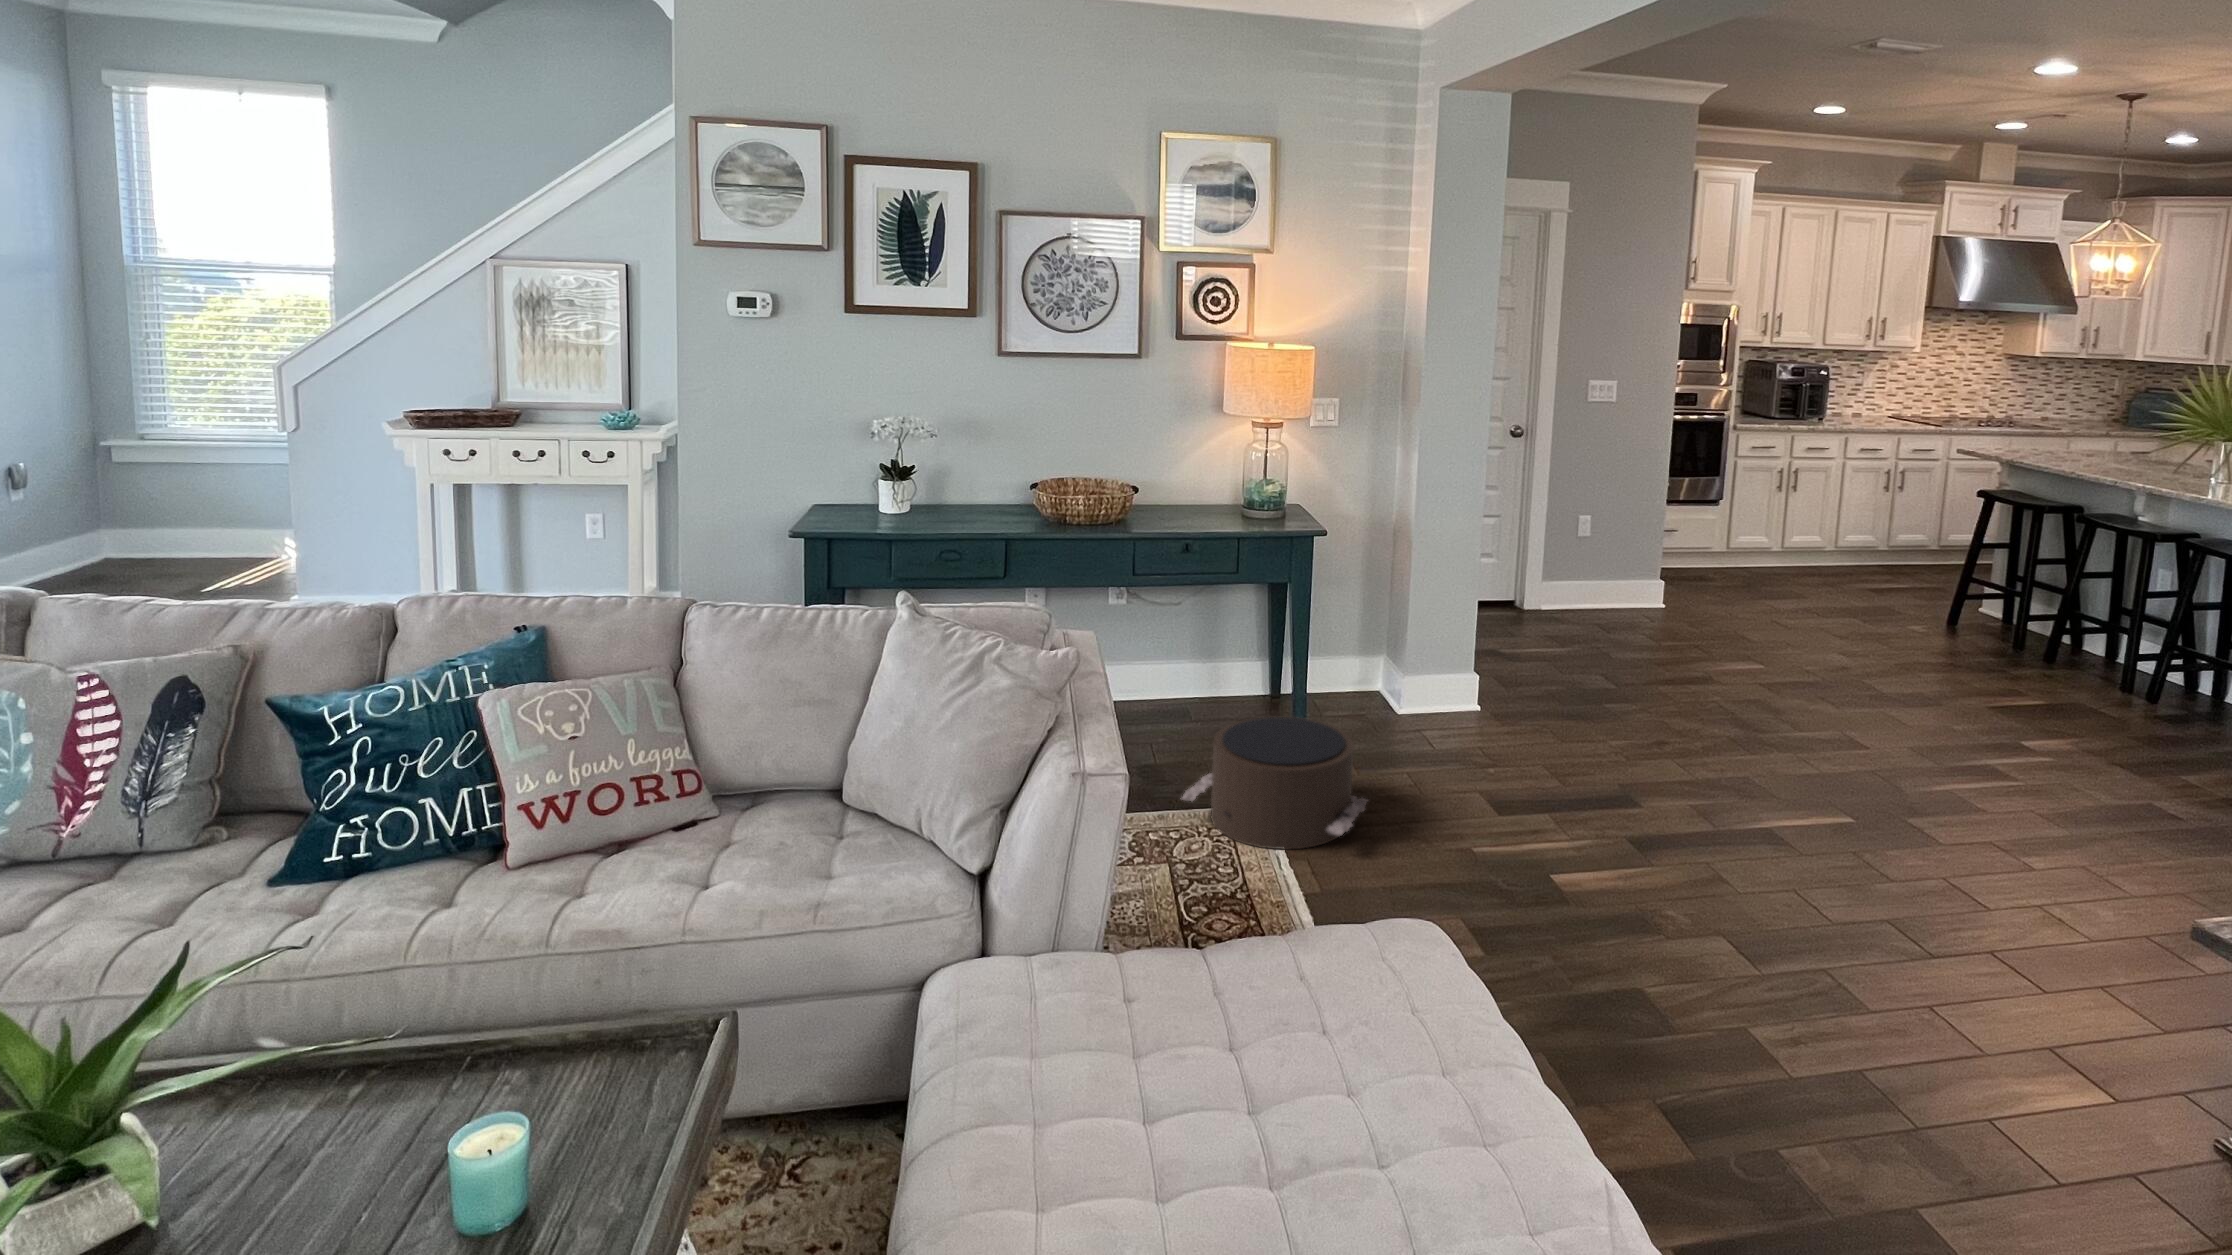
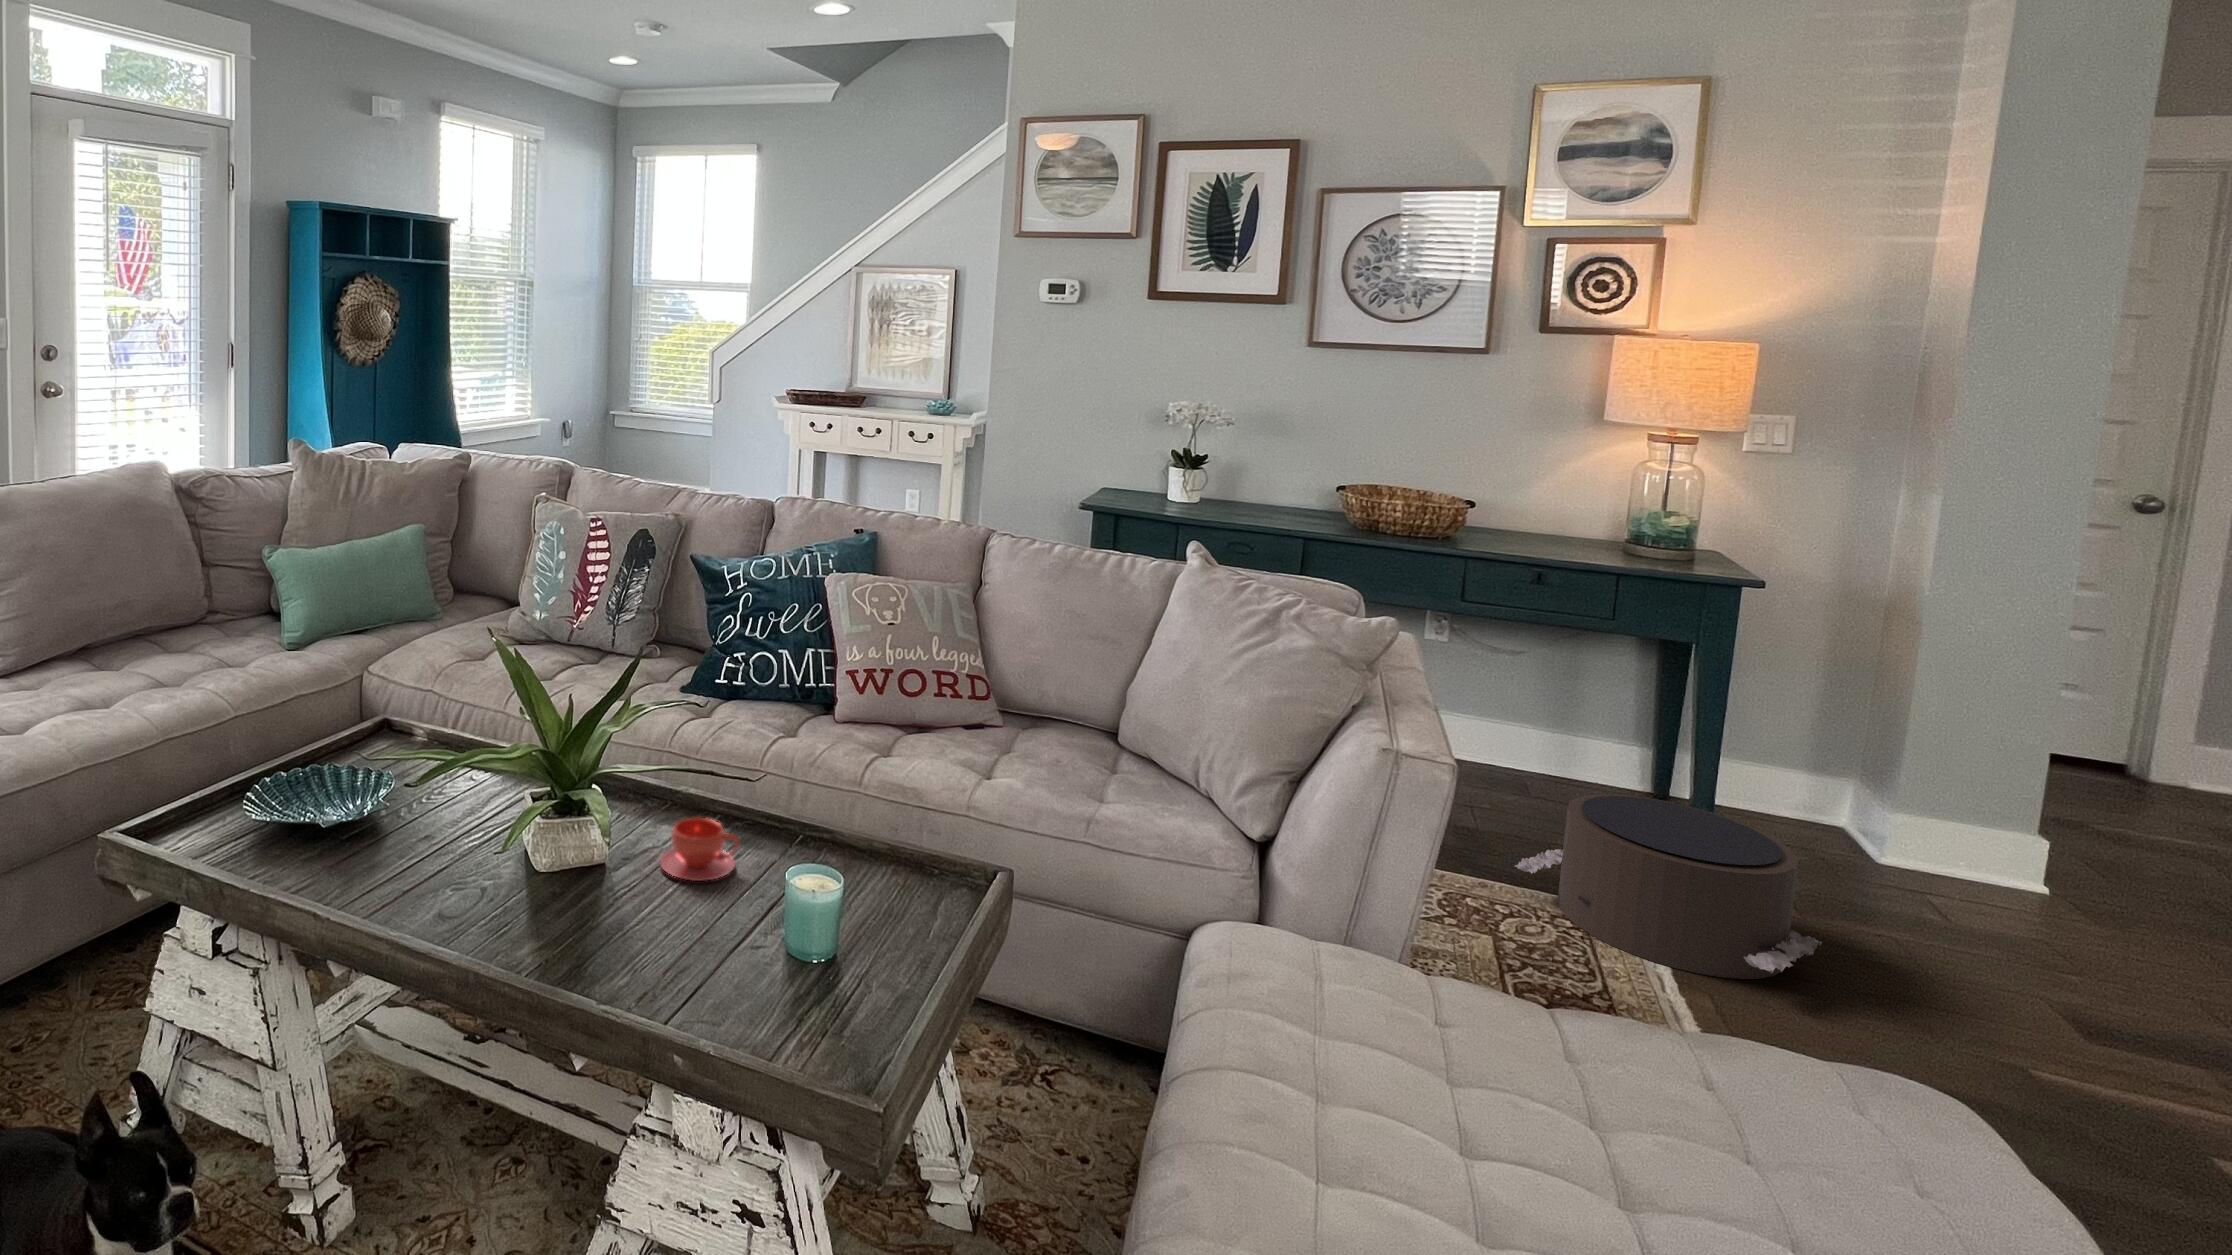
teacup: none [261,1083,384,1178] -> present [660,818,739,881]

